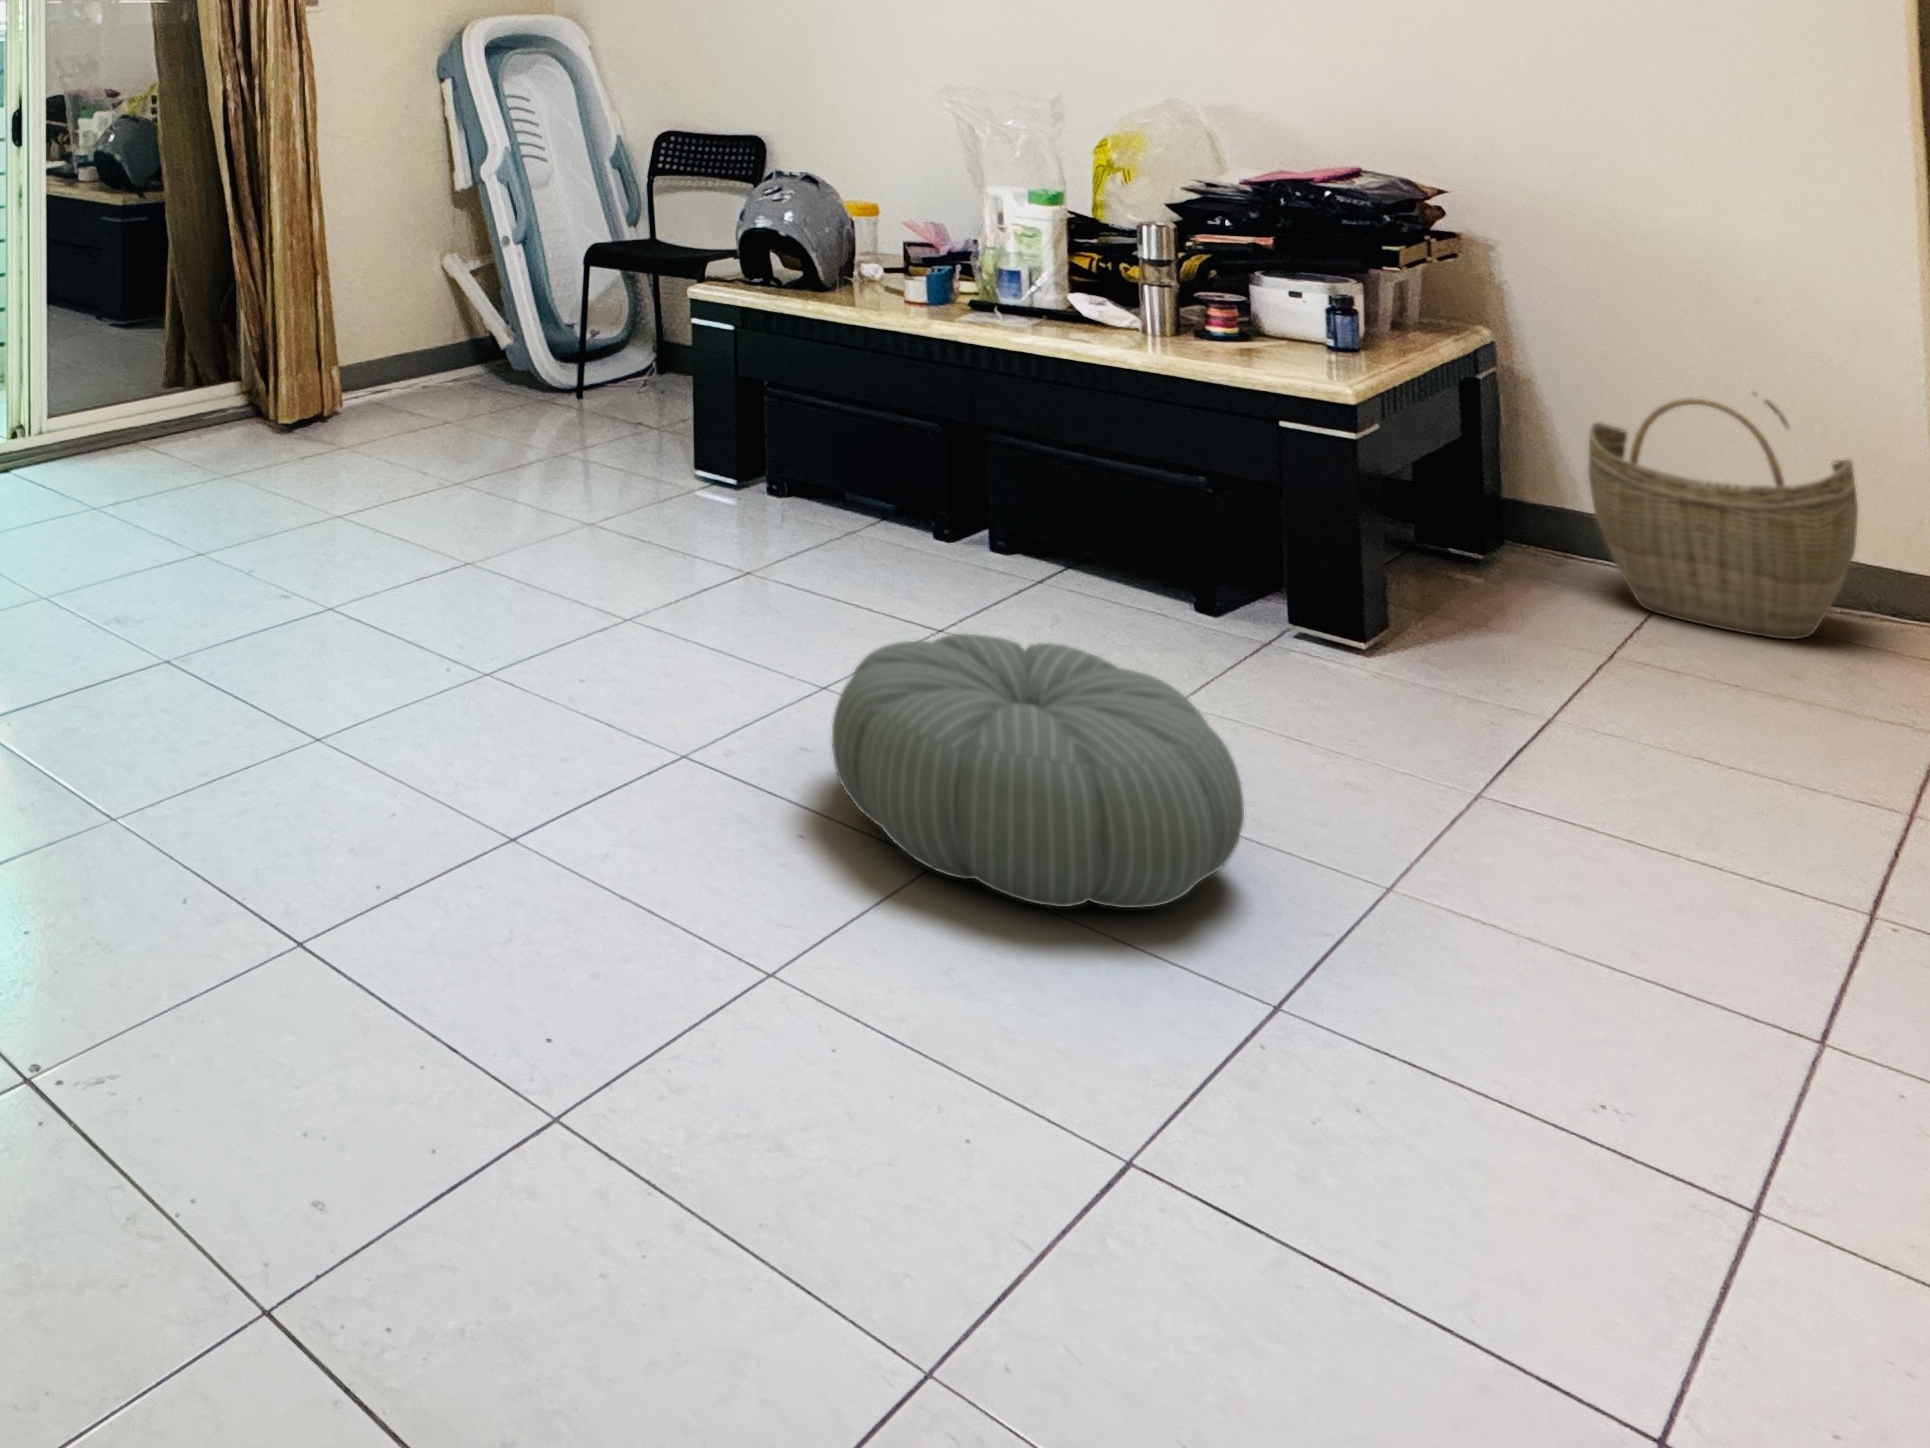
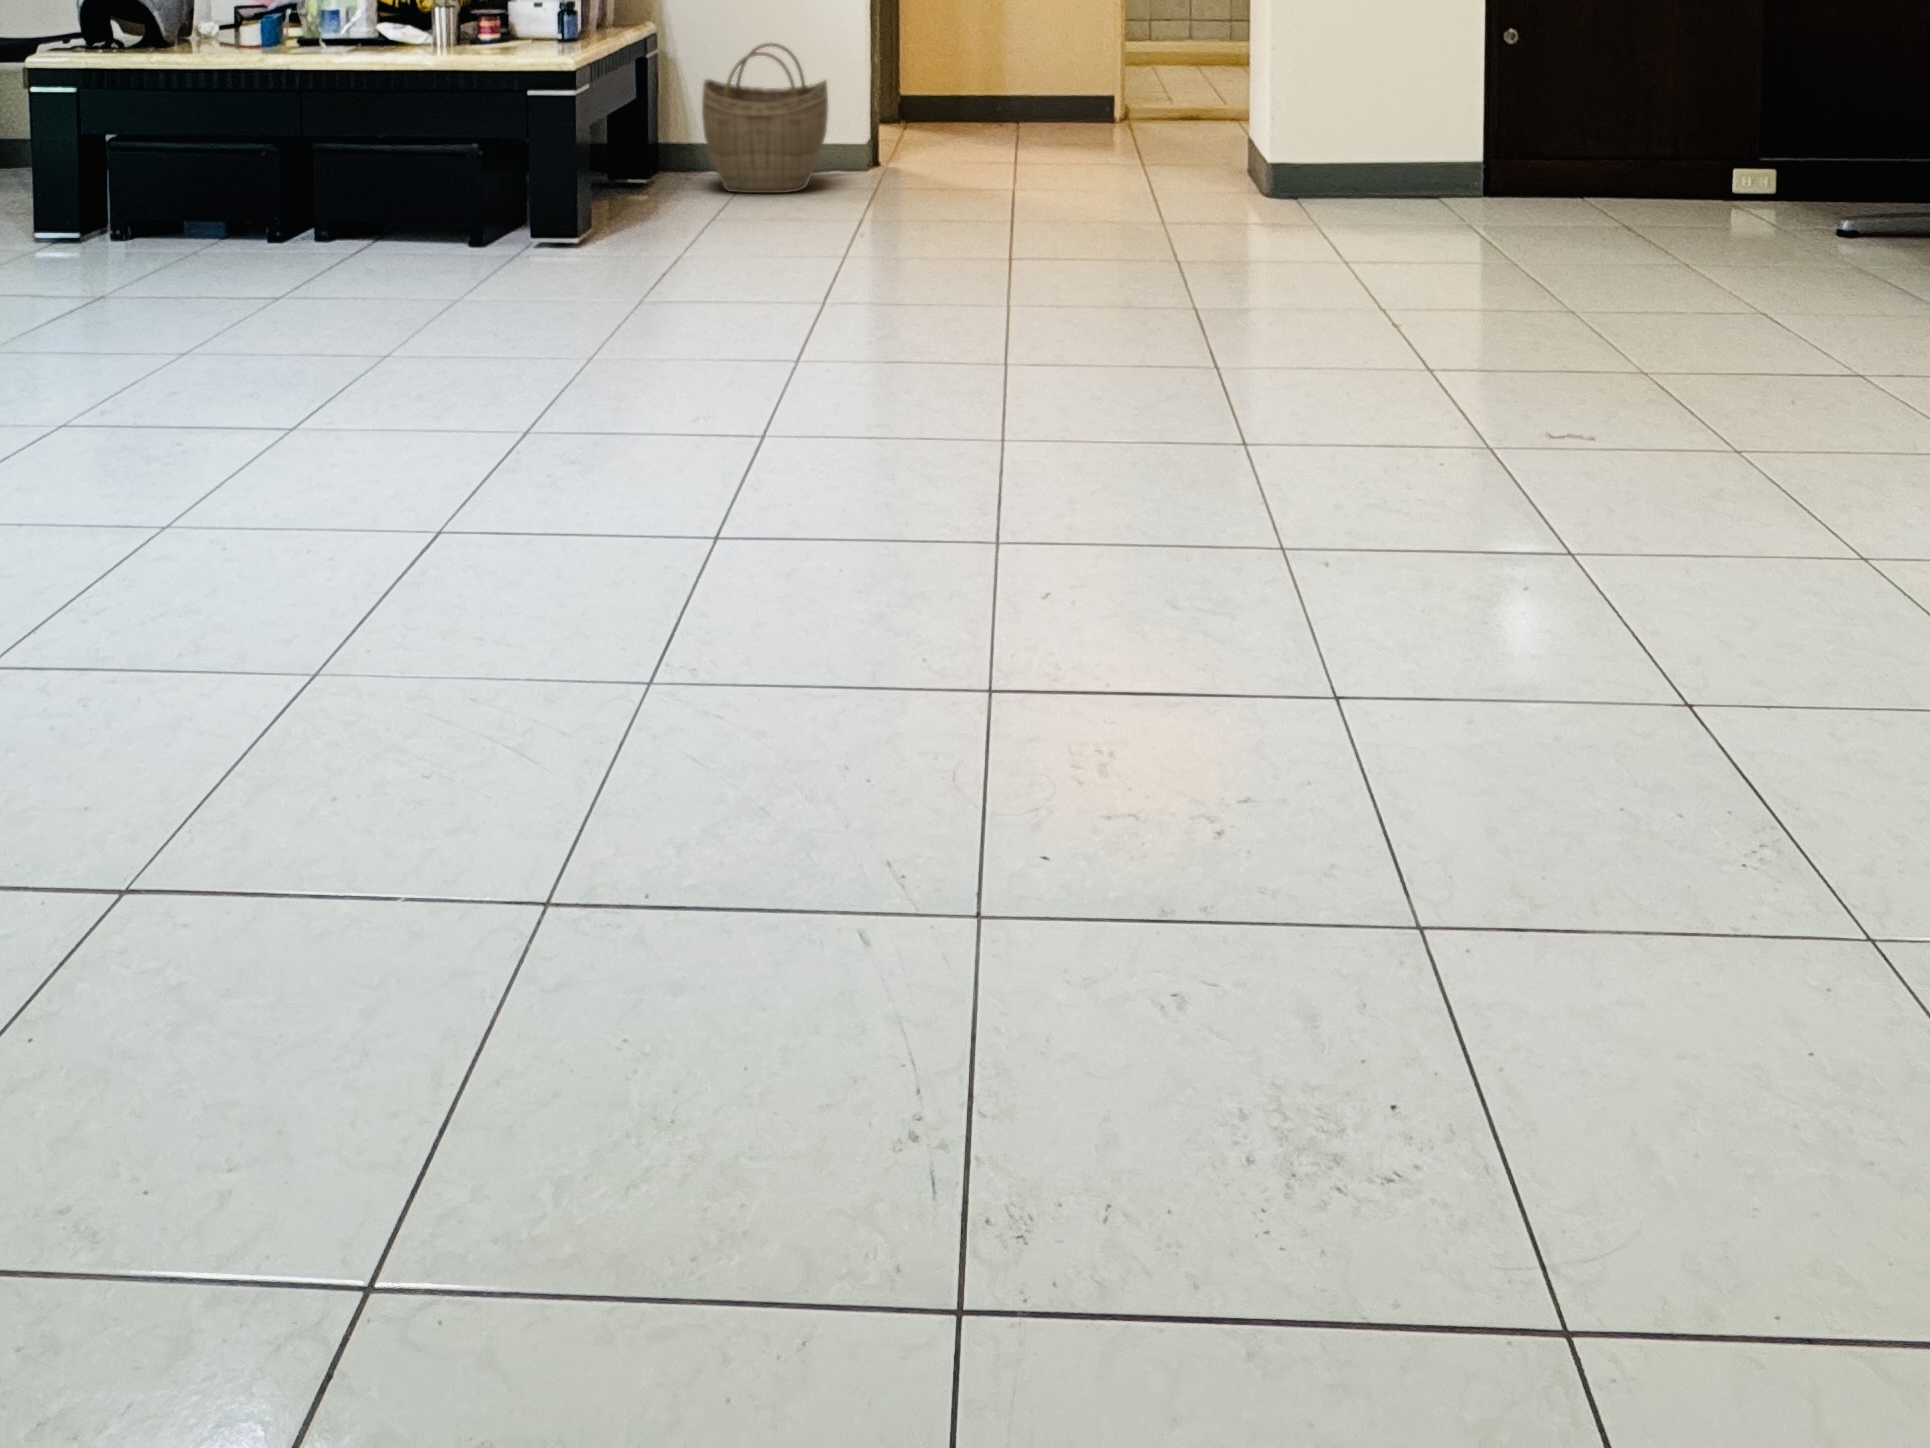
pouf: present [832,634,1244,908] -> none [210,254,522,437]

